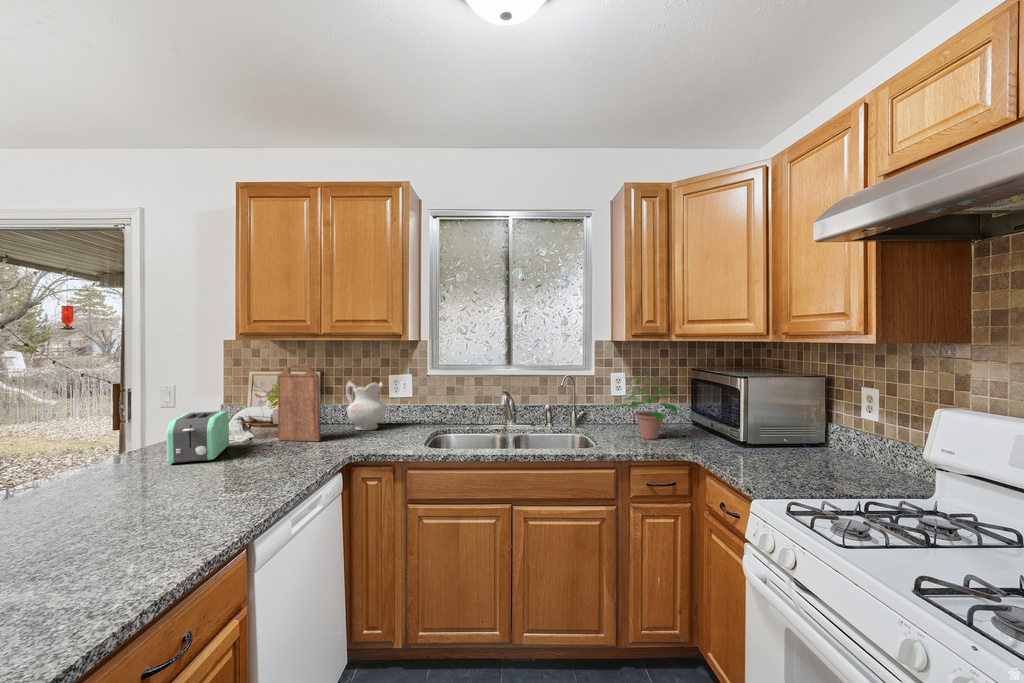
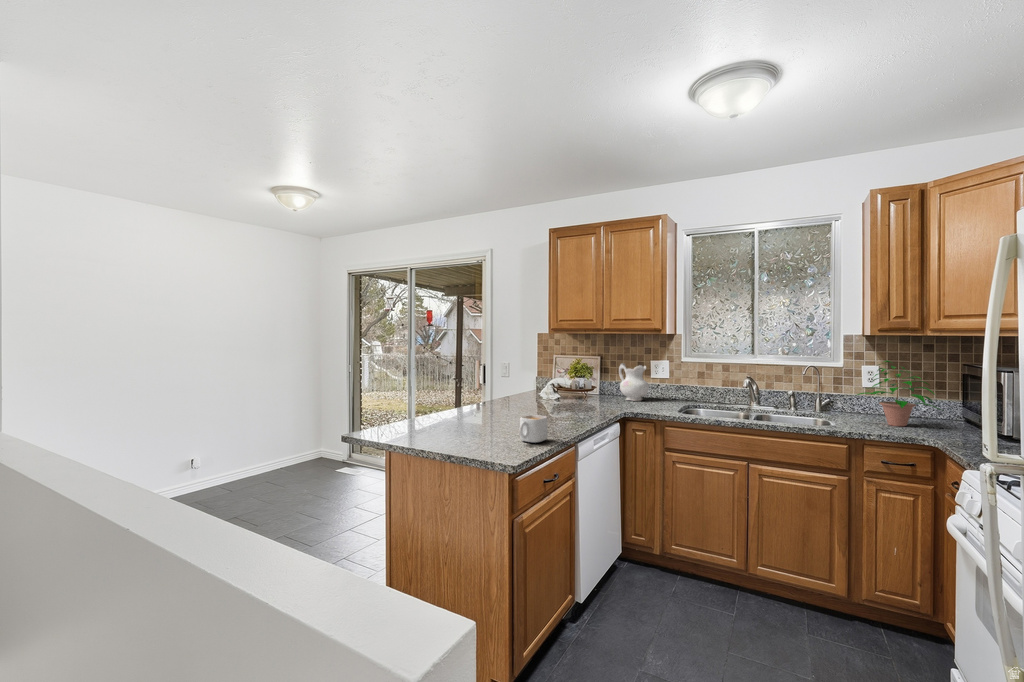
cutting board: present [277,364,320,441] -> none [575,349,602,404]
toaster: present [166,411,229,464] -> none [517,378,547,407]
mug: none [95,515,180,582] -> present [519,415,548,442]

